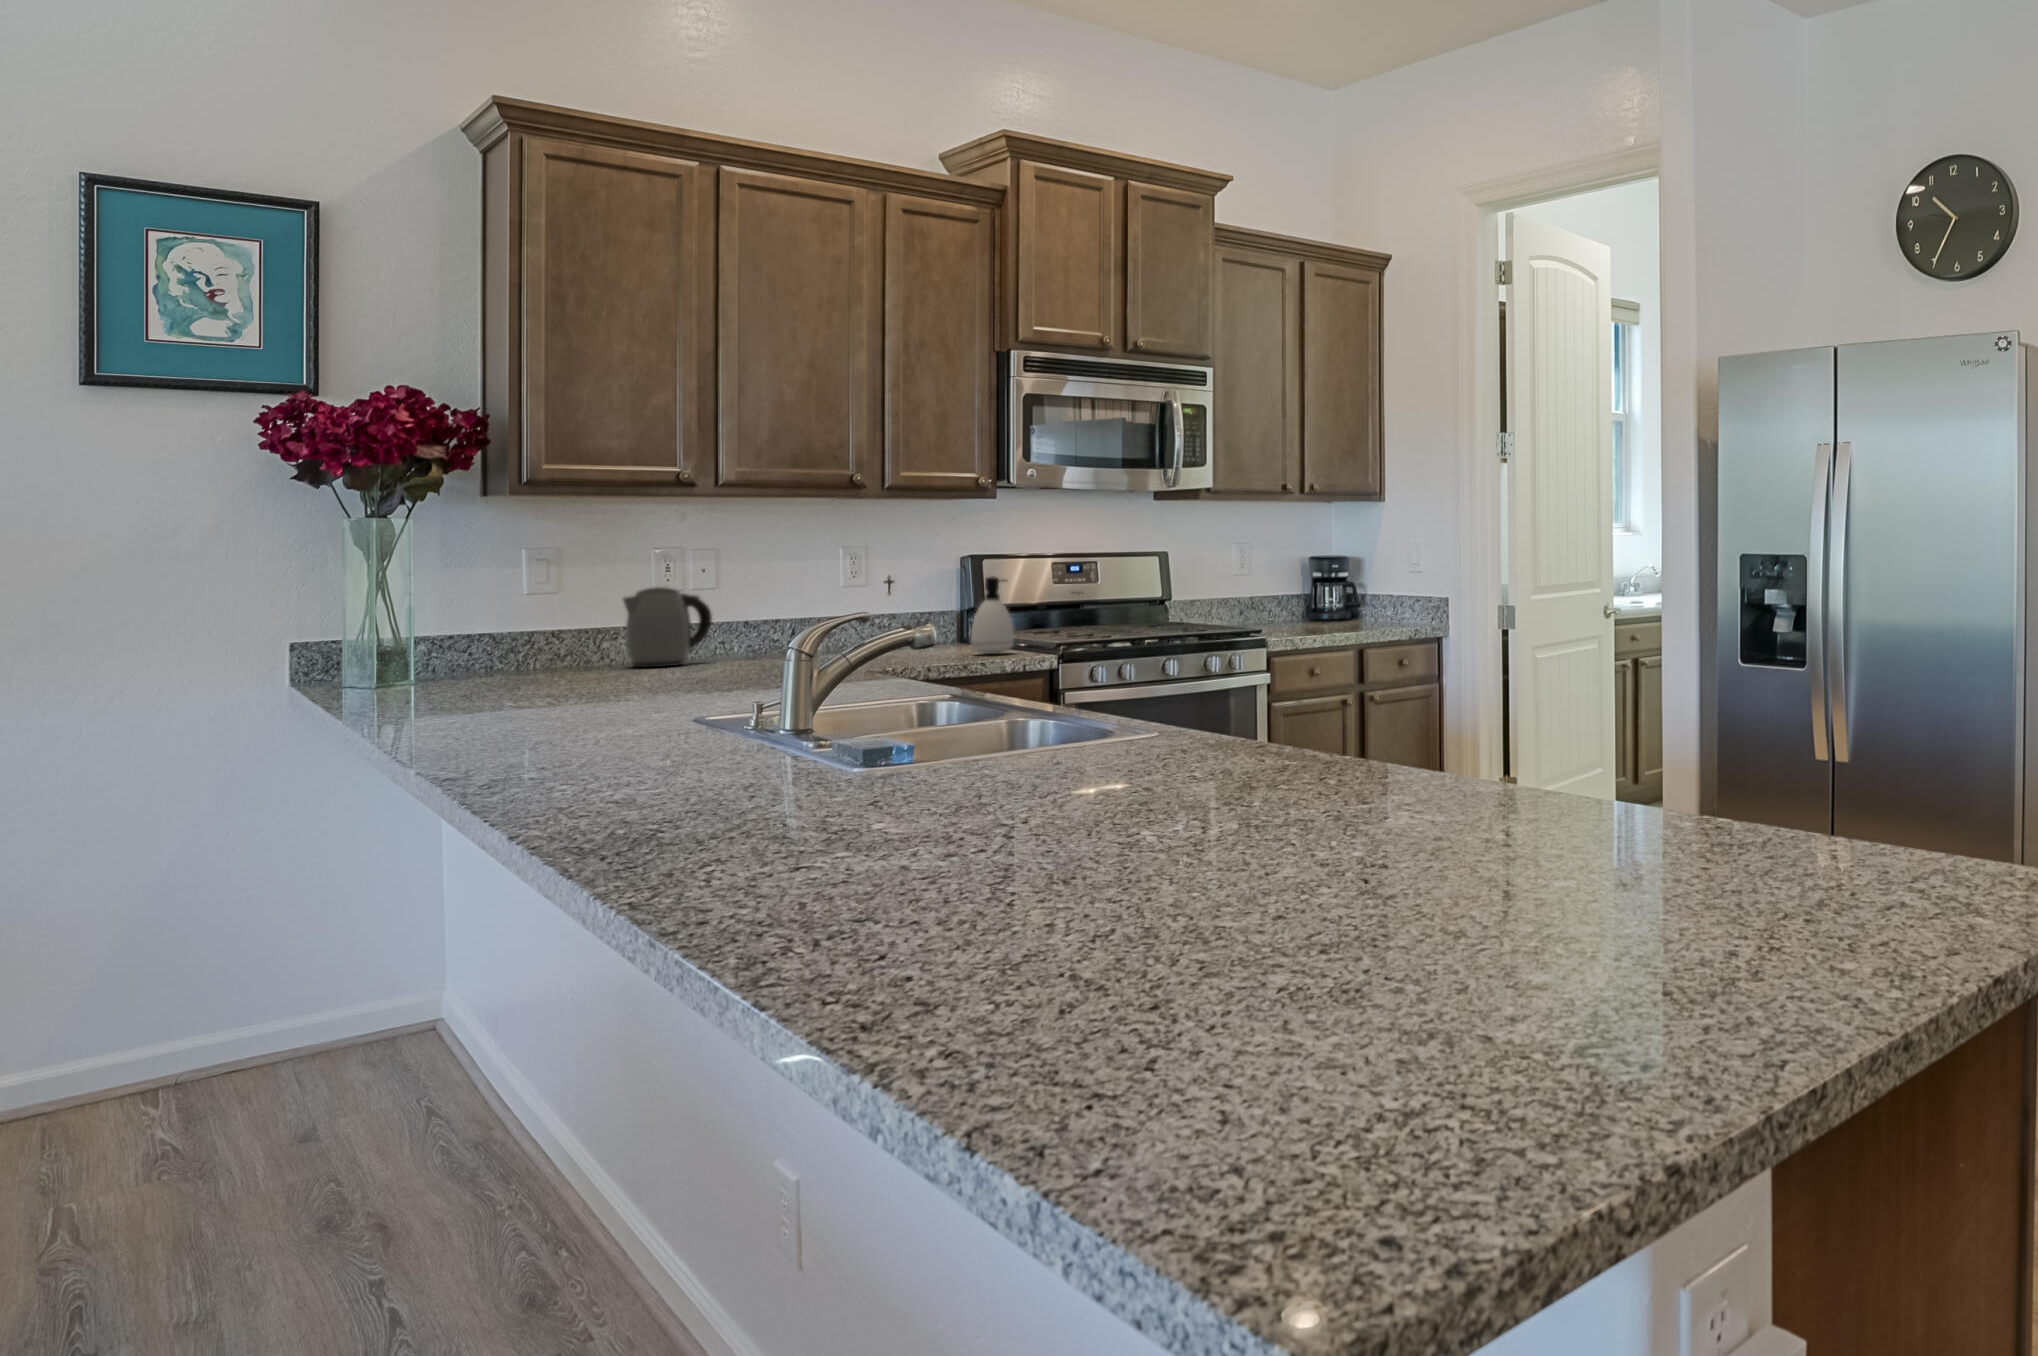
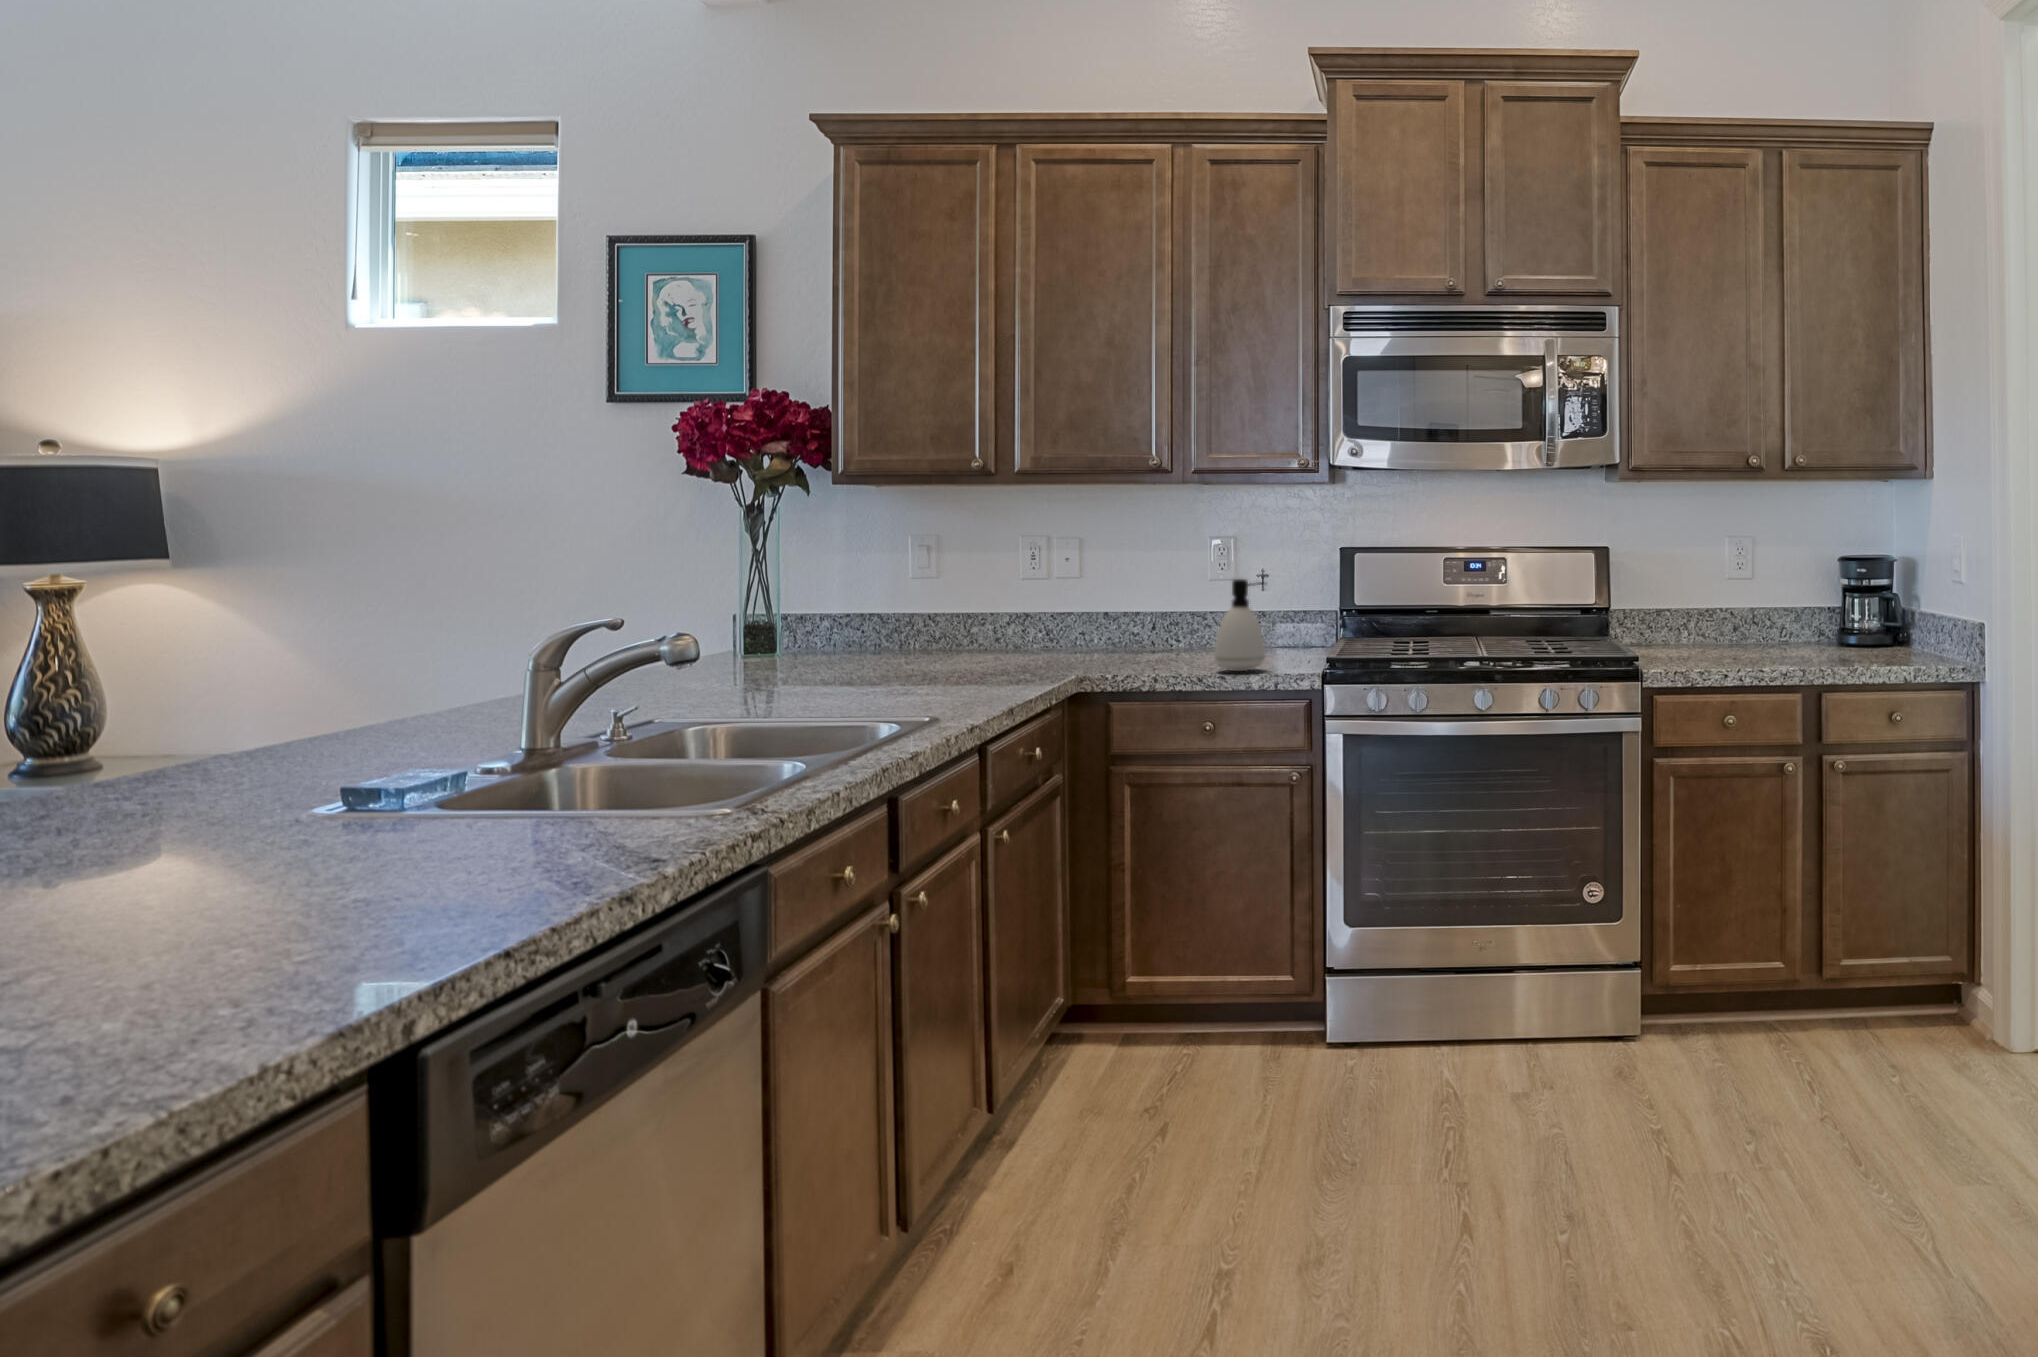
kettle: present [623,587,712,667] -> none [964,575,1049,655]

